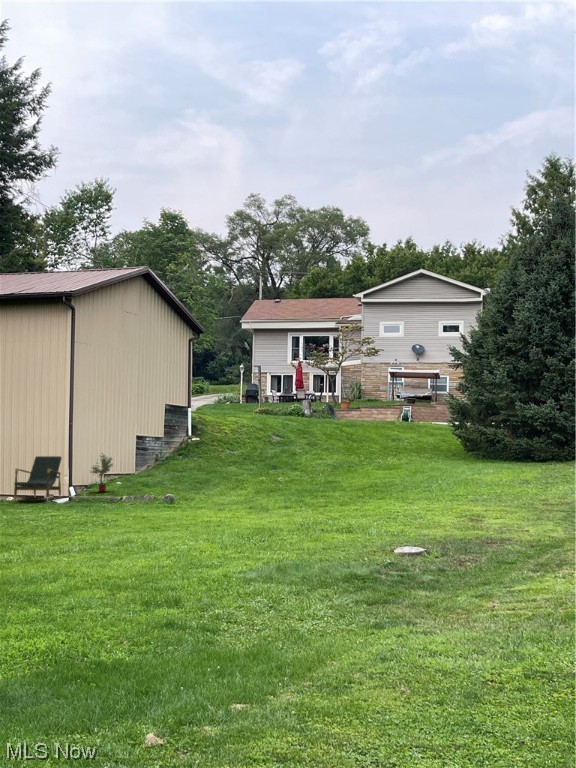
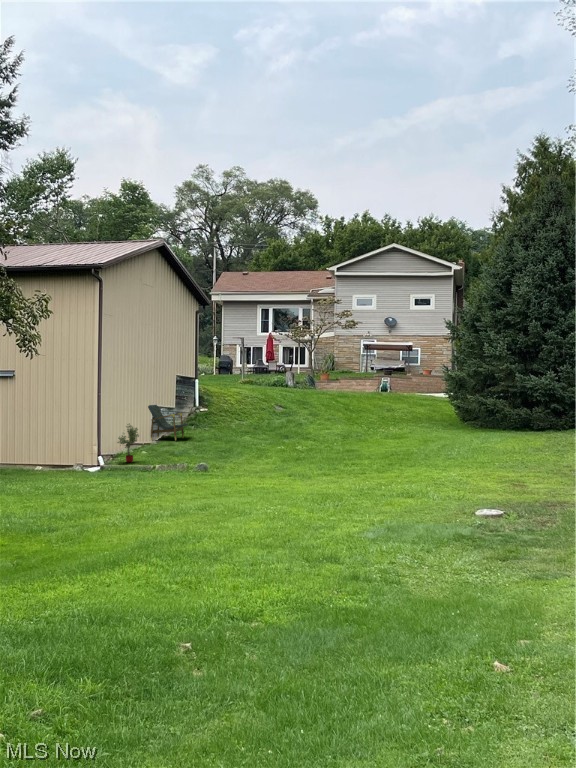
lounge chair: present [14,456,62,501] -> present [148,405,188,440]

